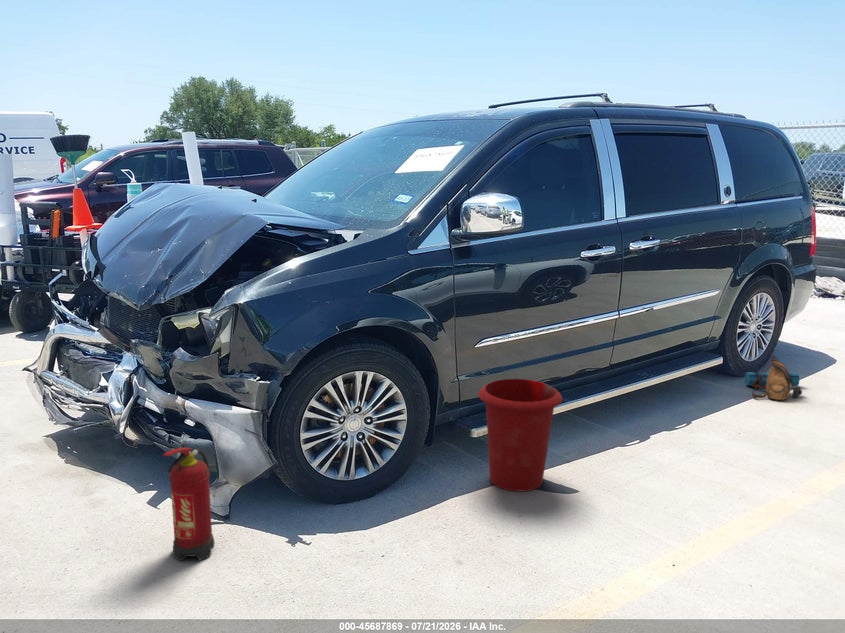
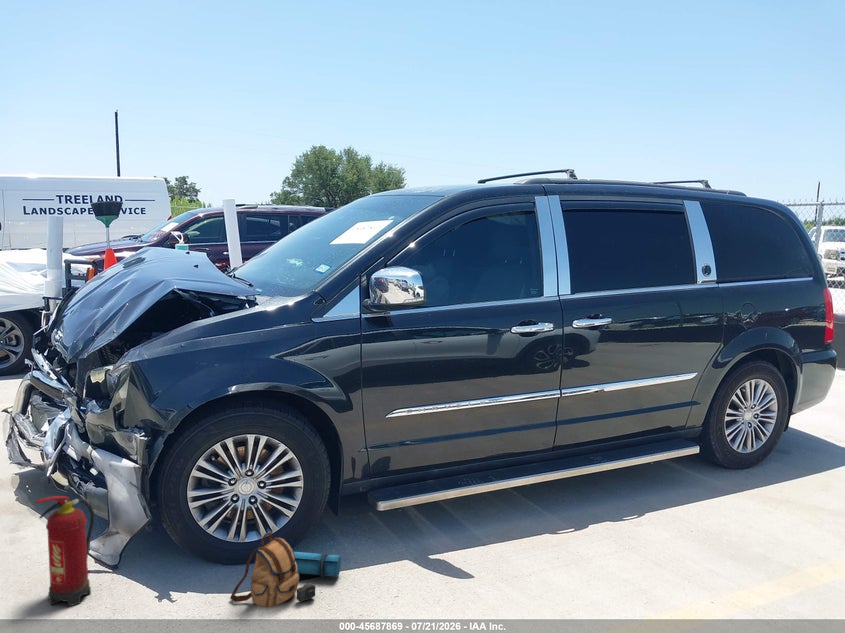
backpack: present [744,356,802,400] -> present [230,533,341,607]
waste bin: present [478,379,562,491] -> none [381,453,465,571]

